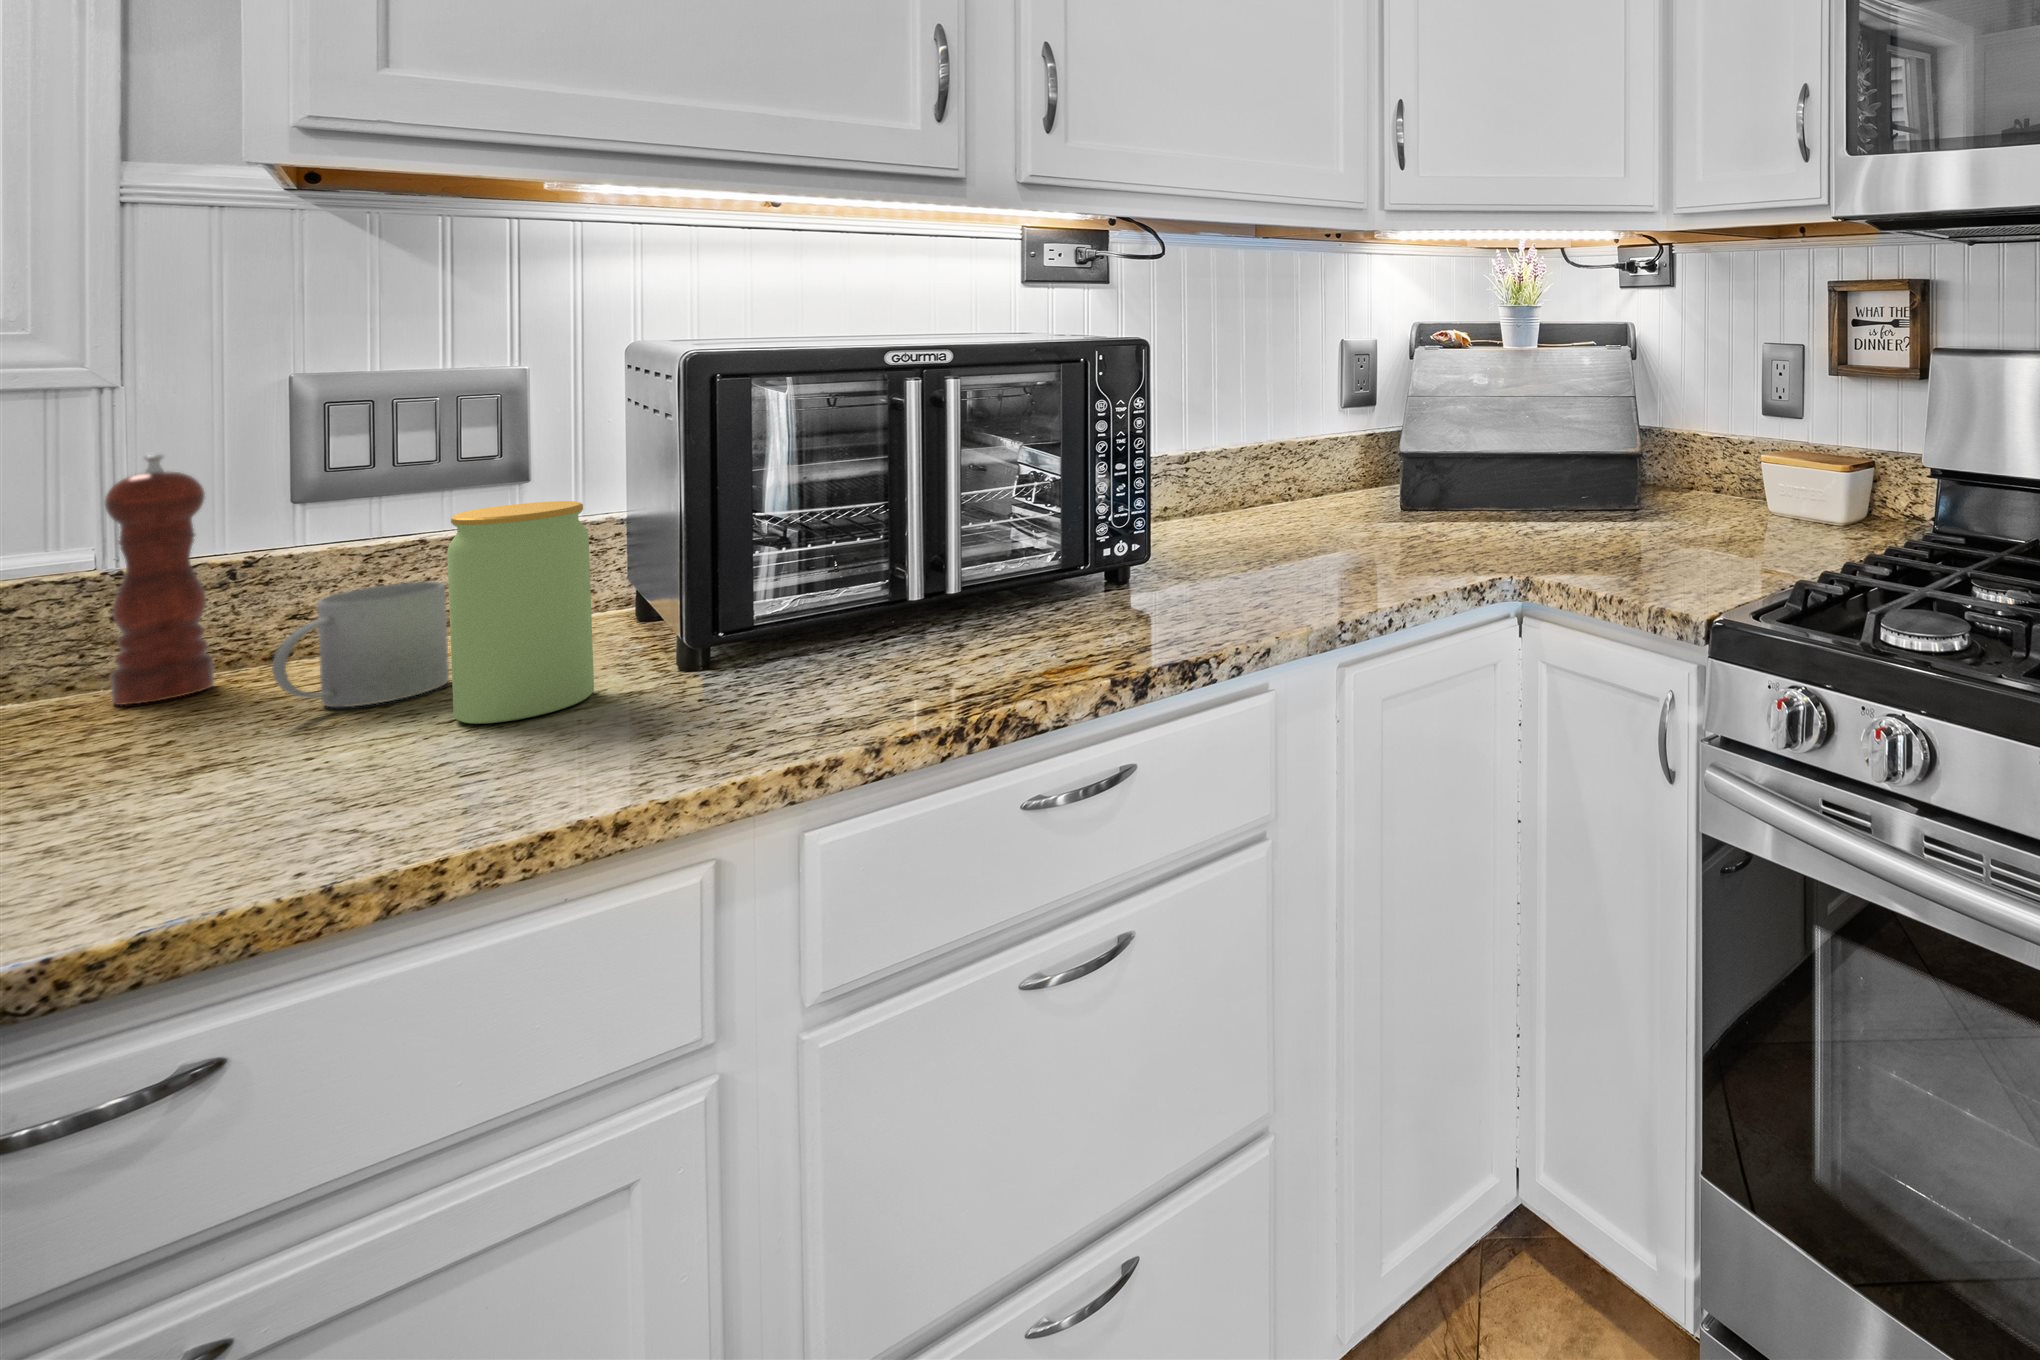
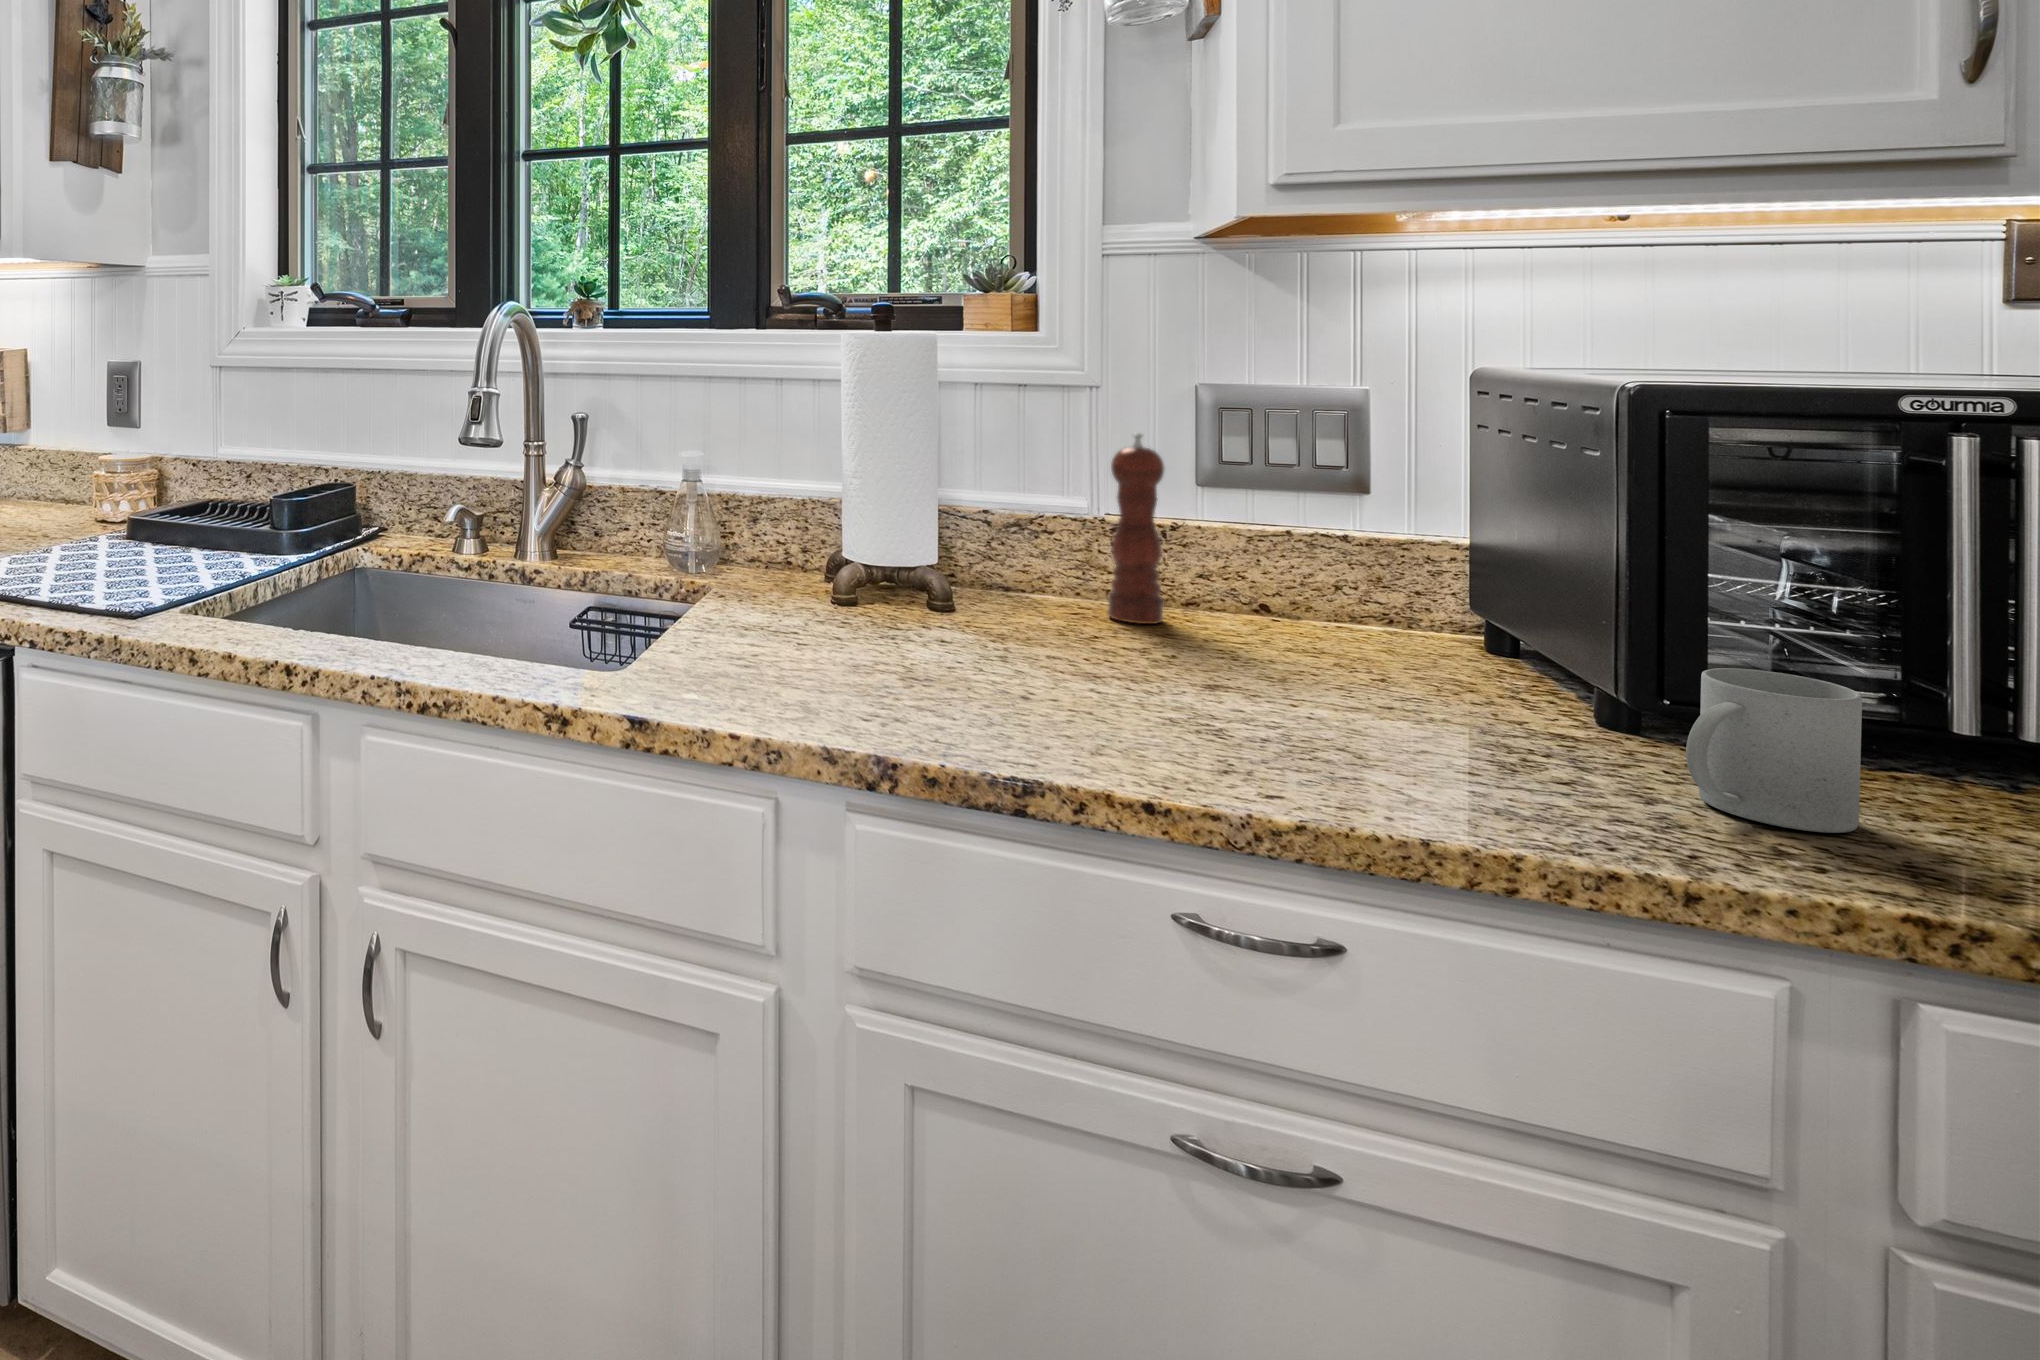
jar: present [447,501,594,724] -> none [1394,517,1525,733]
mug: present [272,581,449,707] -> present [1686,668,1862,833]

